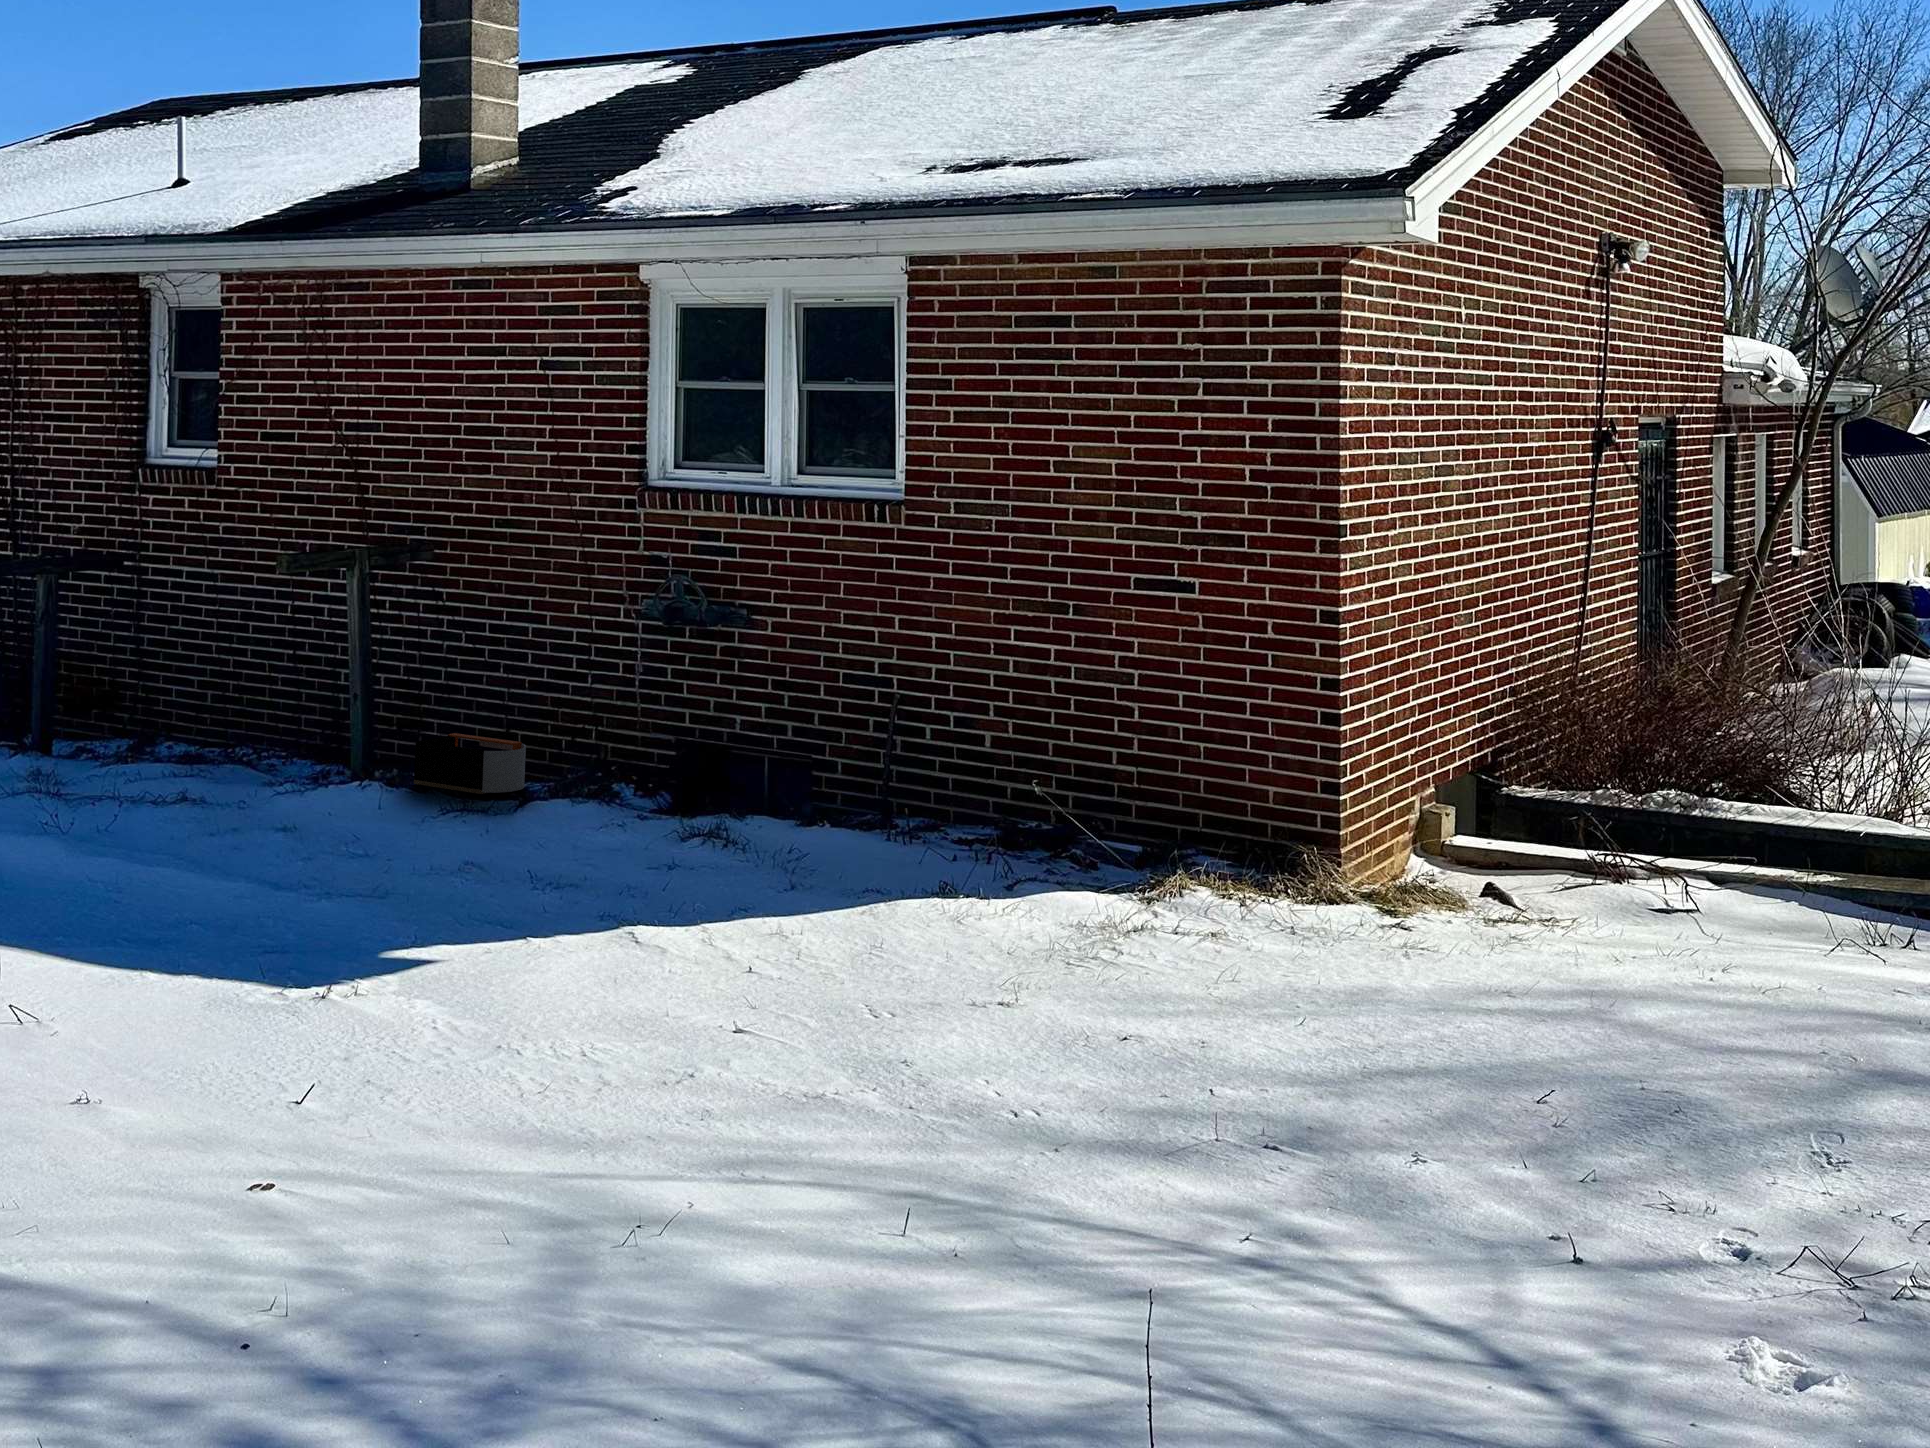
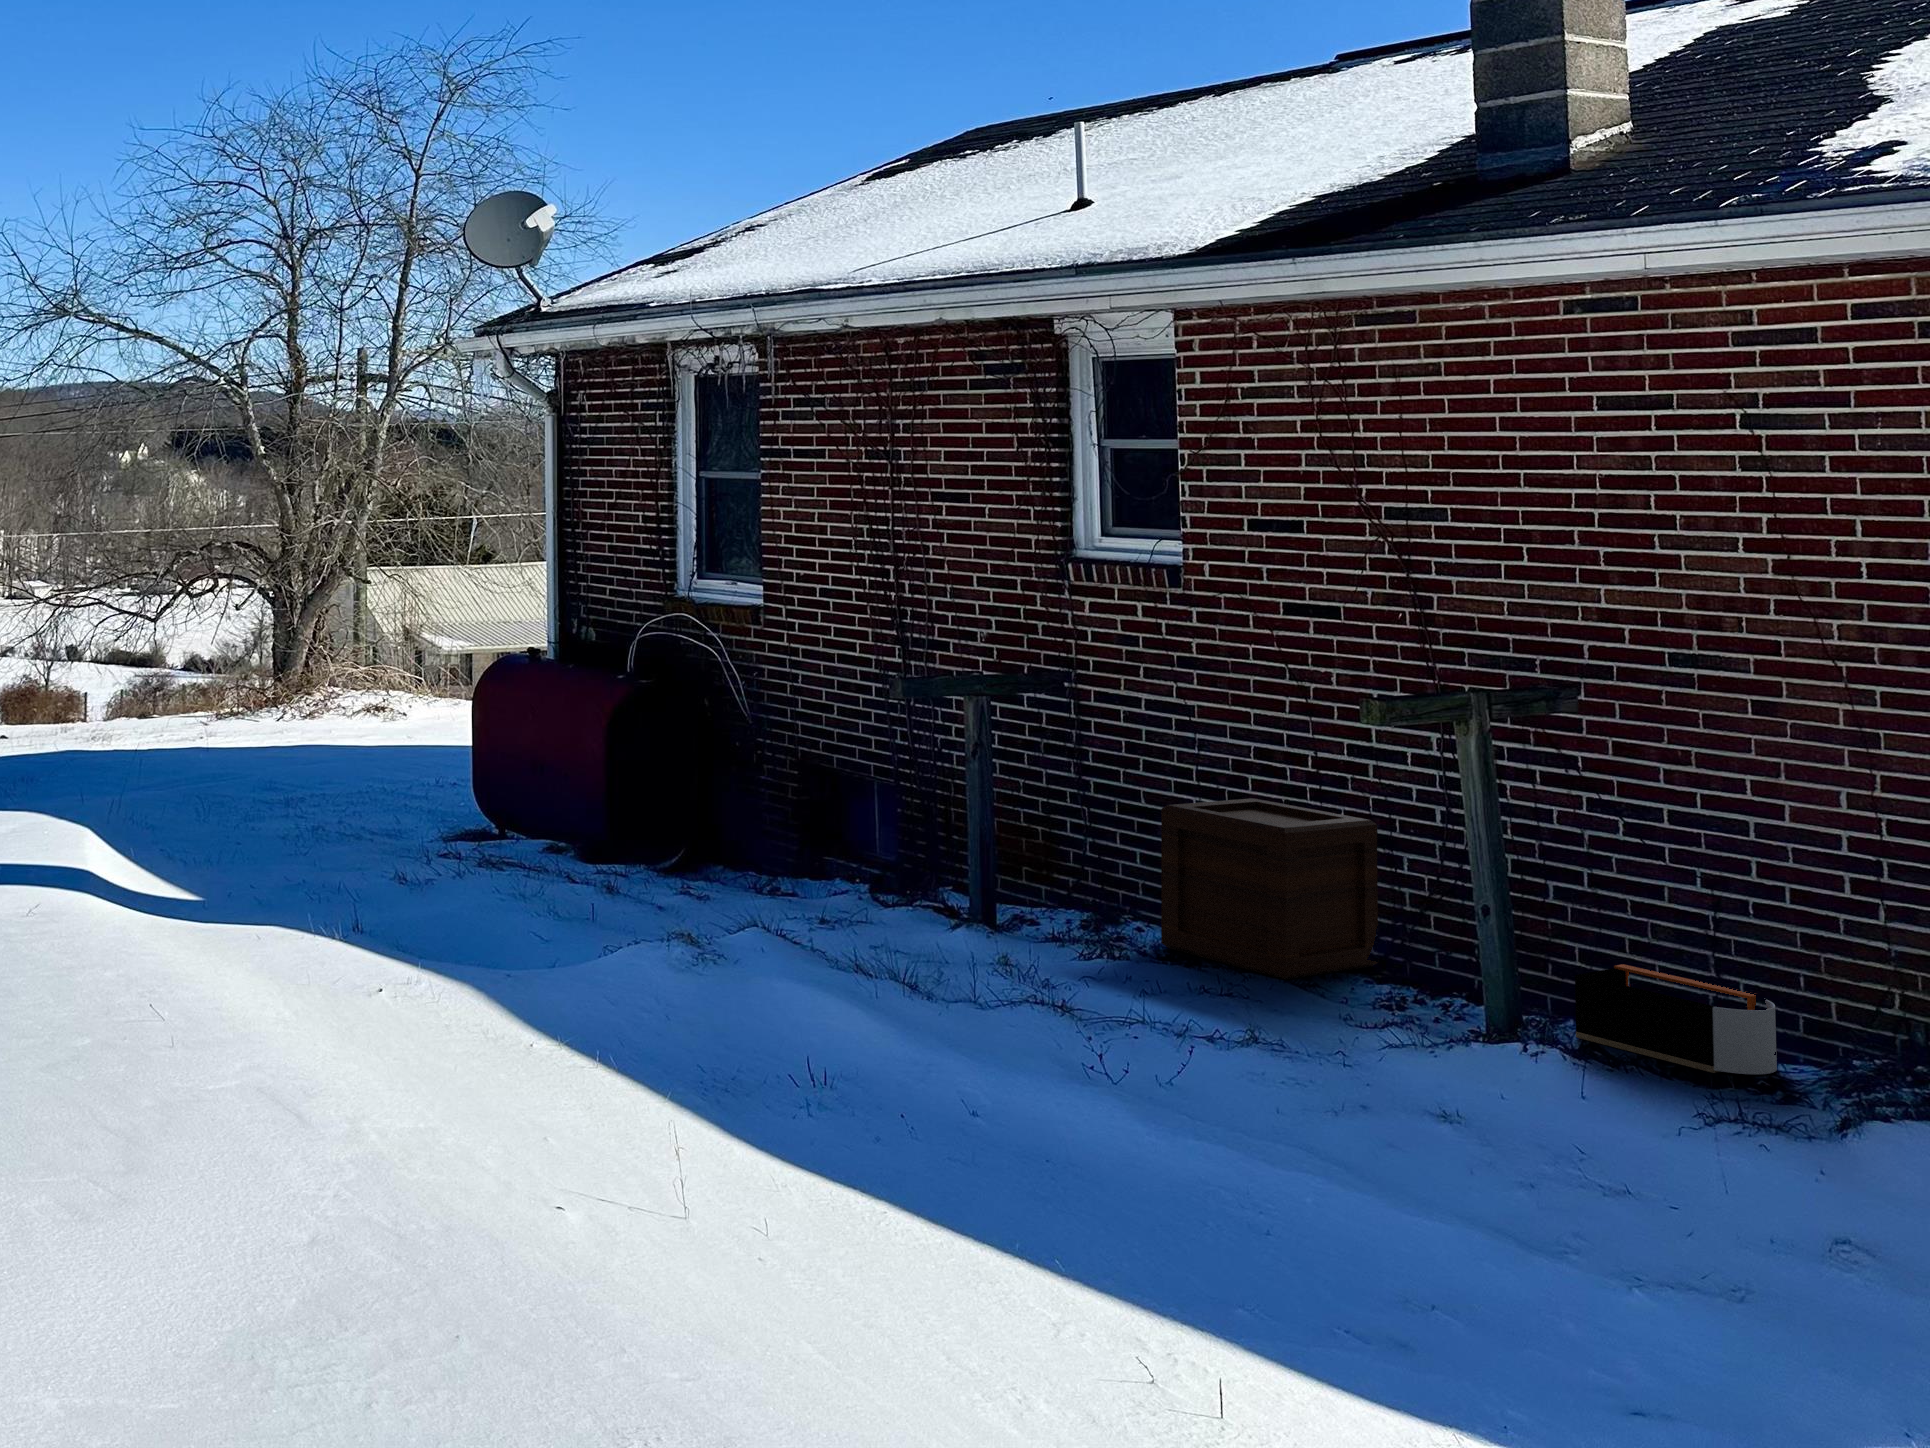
wooden crate: none [167,643,326,770] -> present [1161,798,1378,979]

